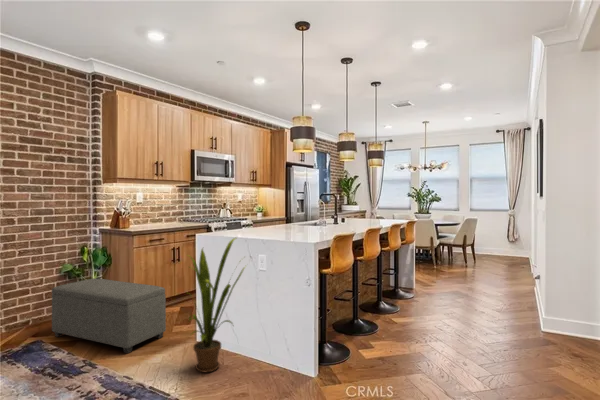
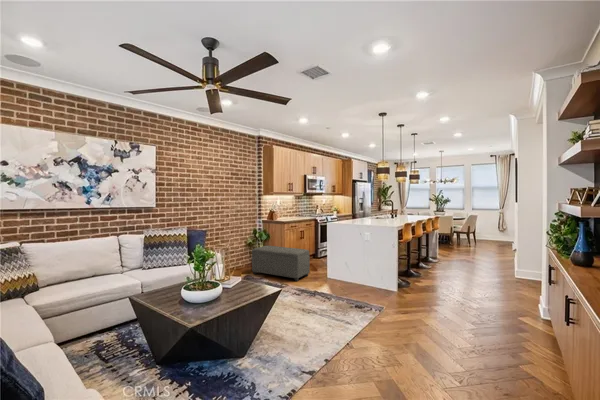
house plant: present [189,238,244,373] -> none [327,224,361,289]

